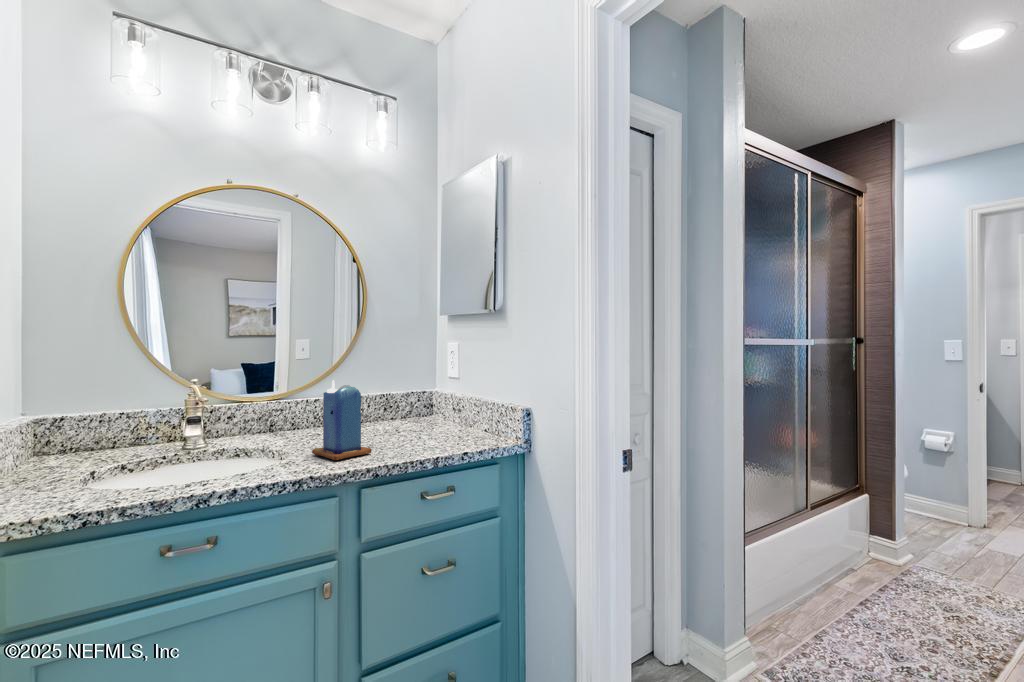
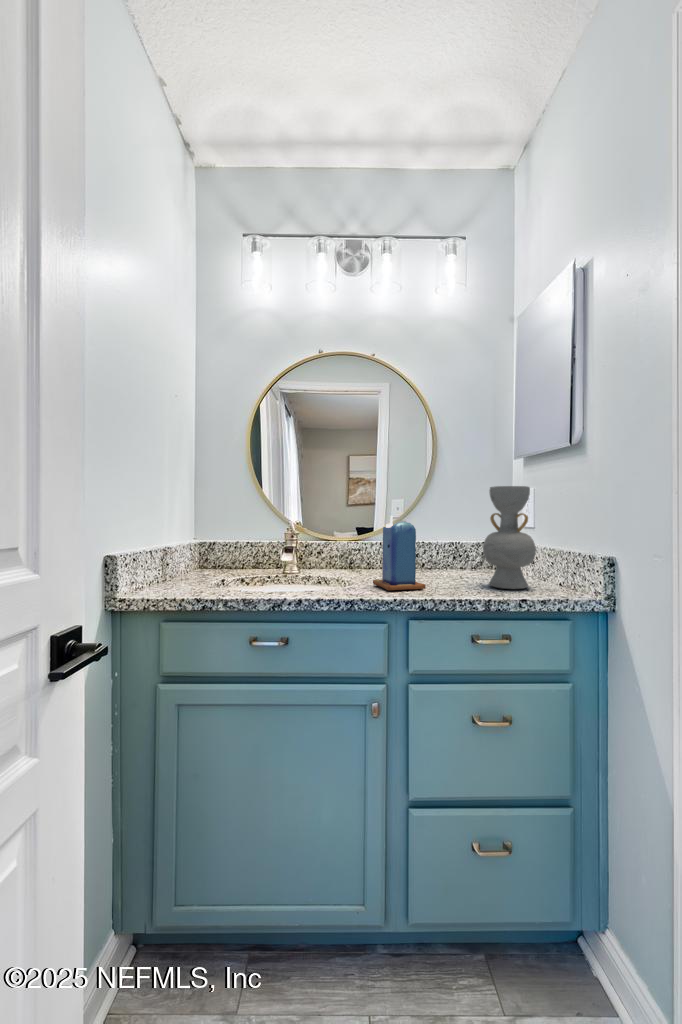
decorative vase: none [423,348,470,443] -> present [483,486,536,589]

